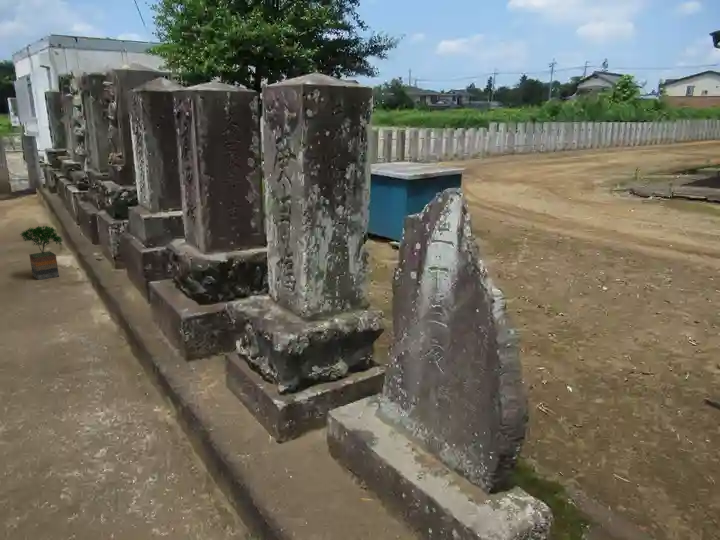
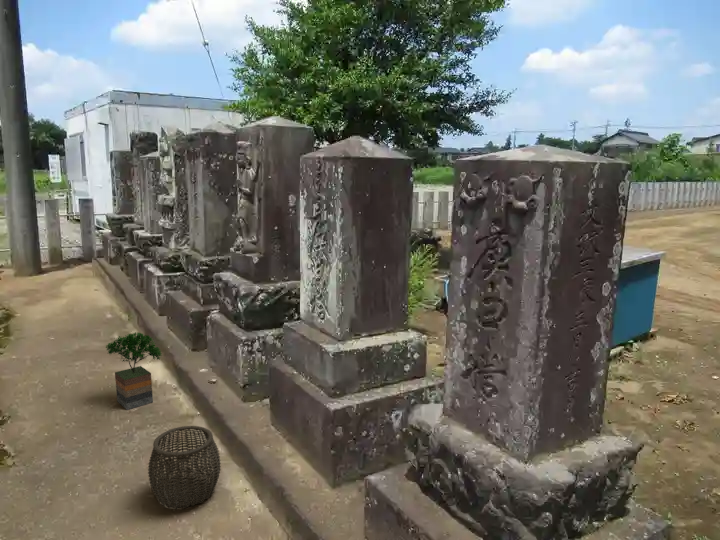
woven basket: none [37,273,88,320] -> present [148,426,221,508]

